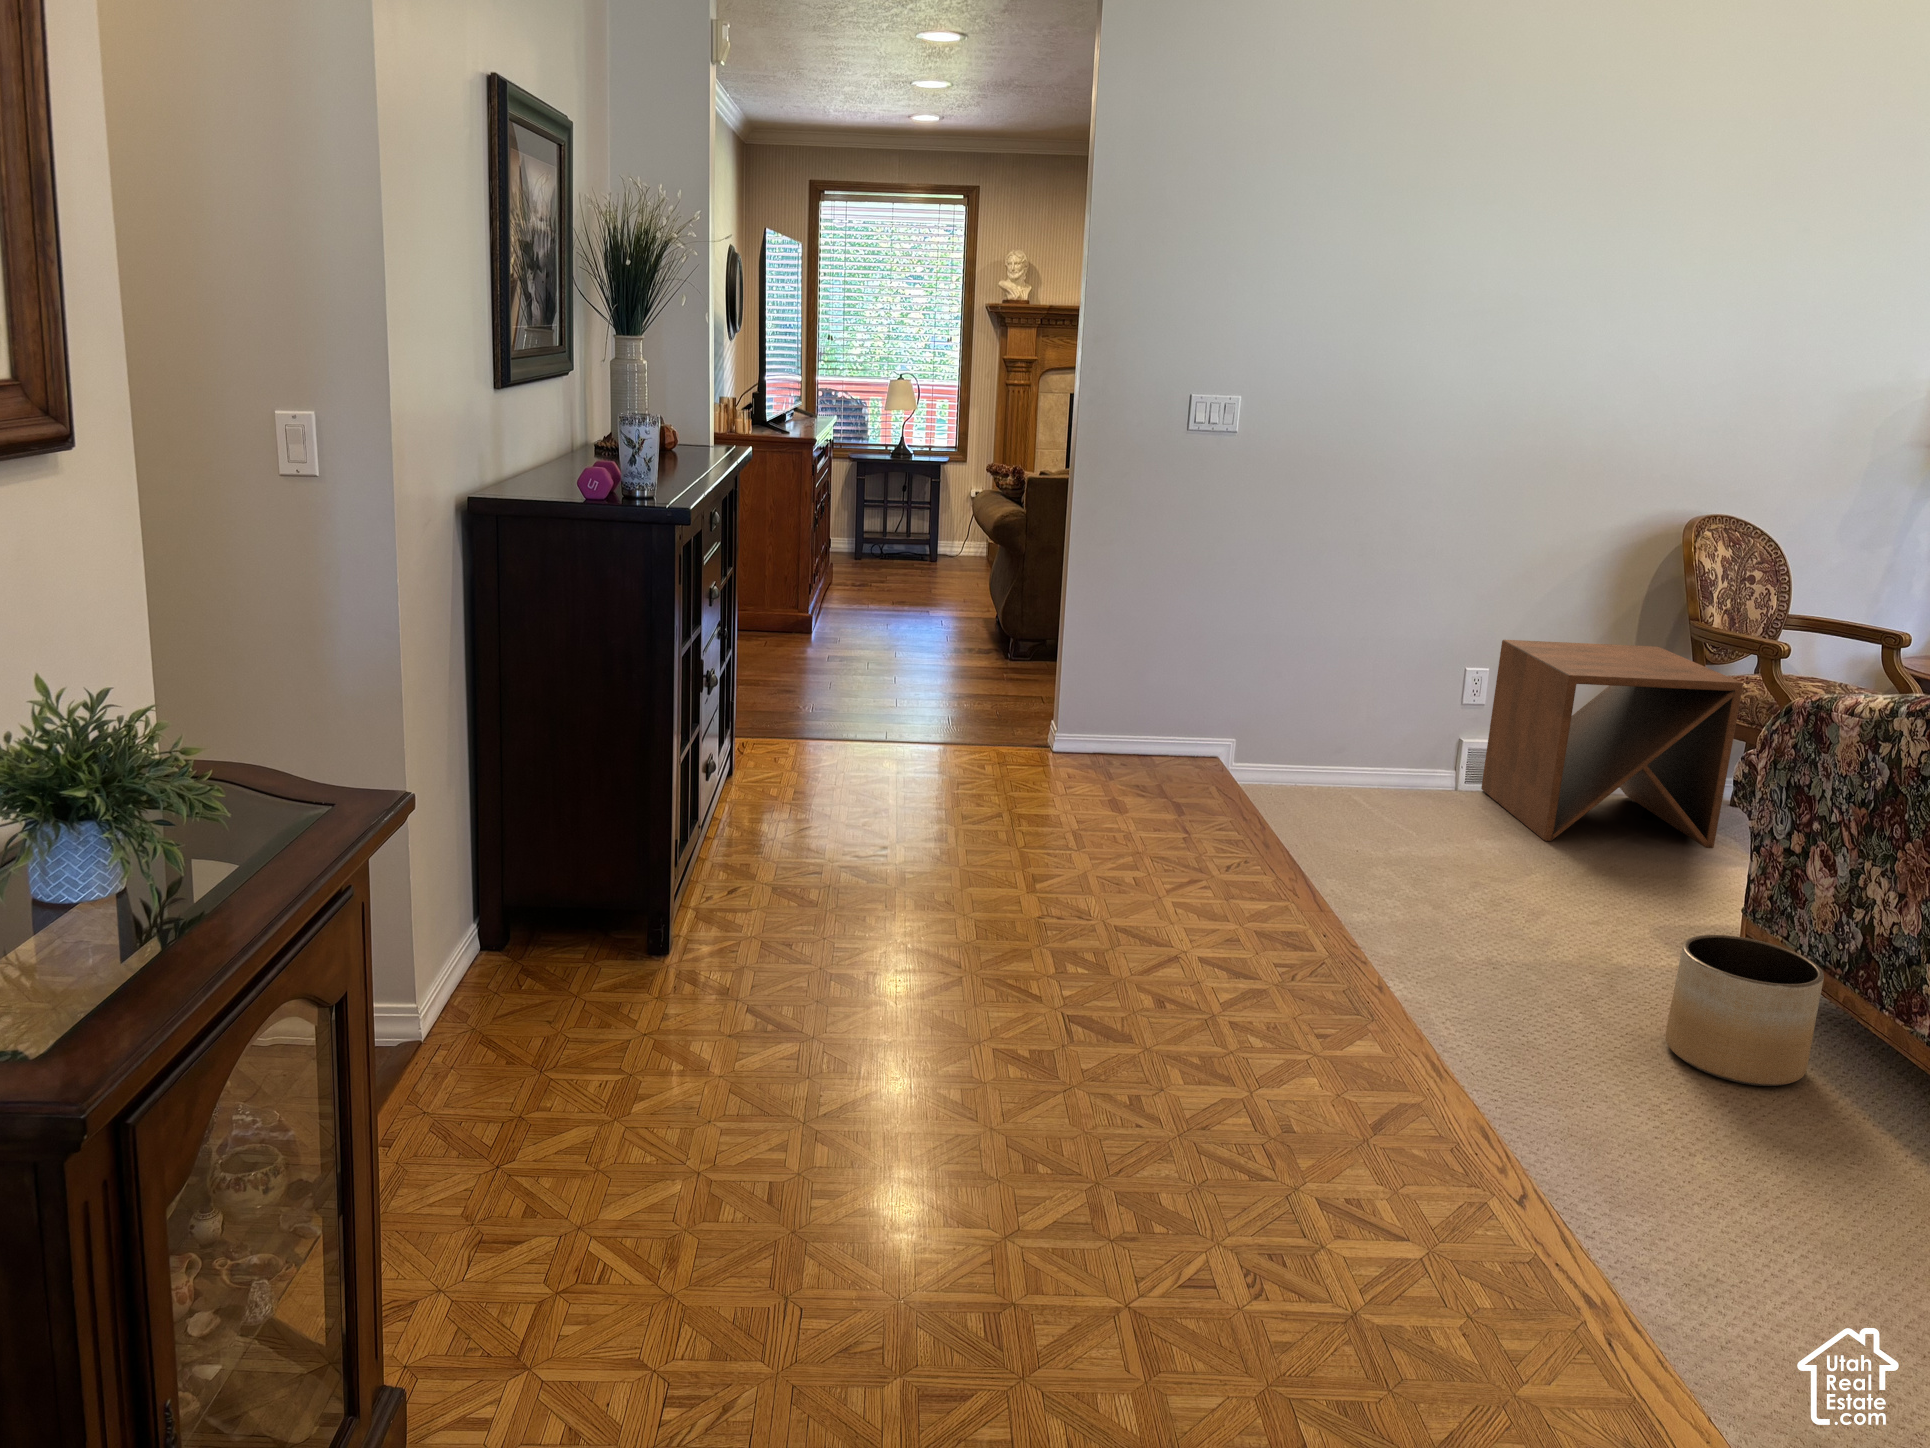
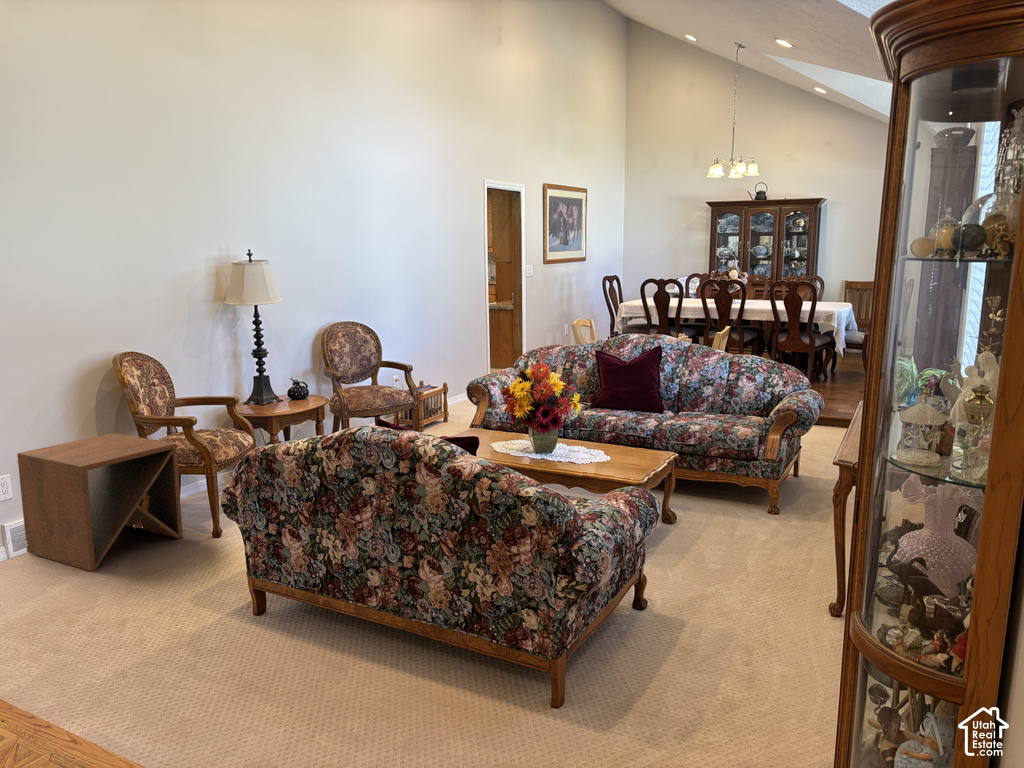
planter: present [1666,935,1824,1086] -> none [244,589,320,678]

